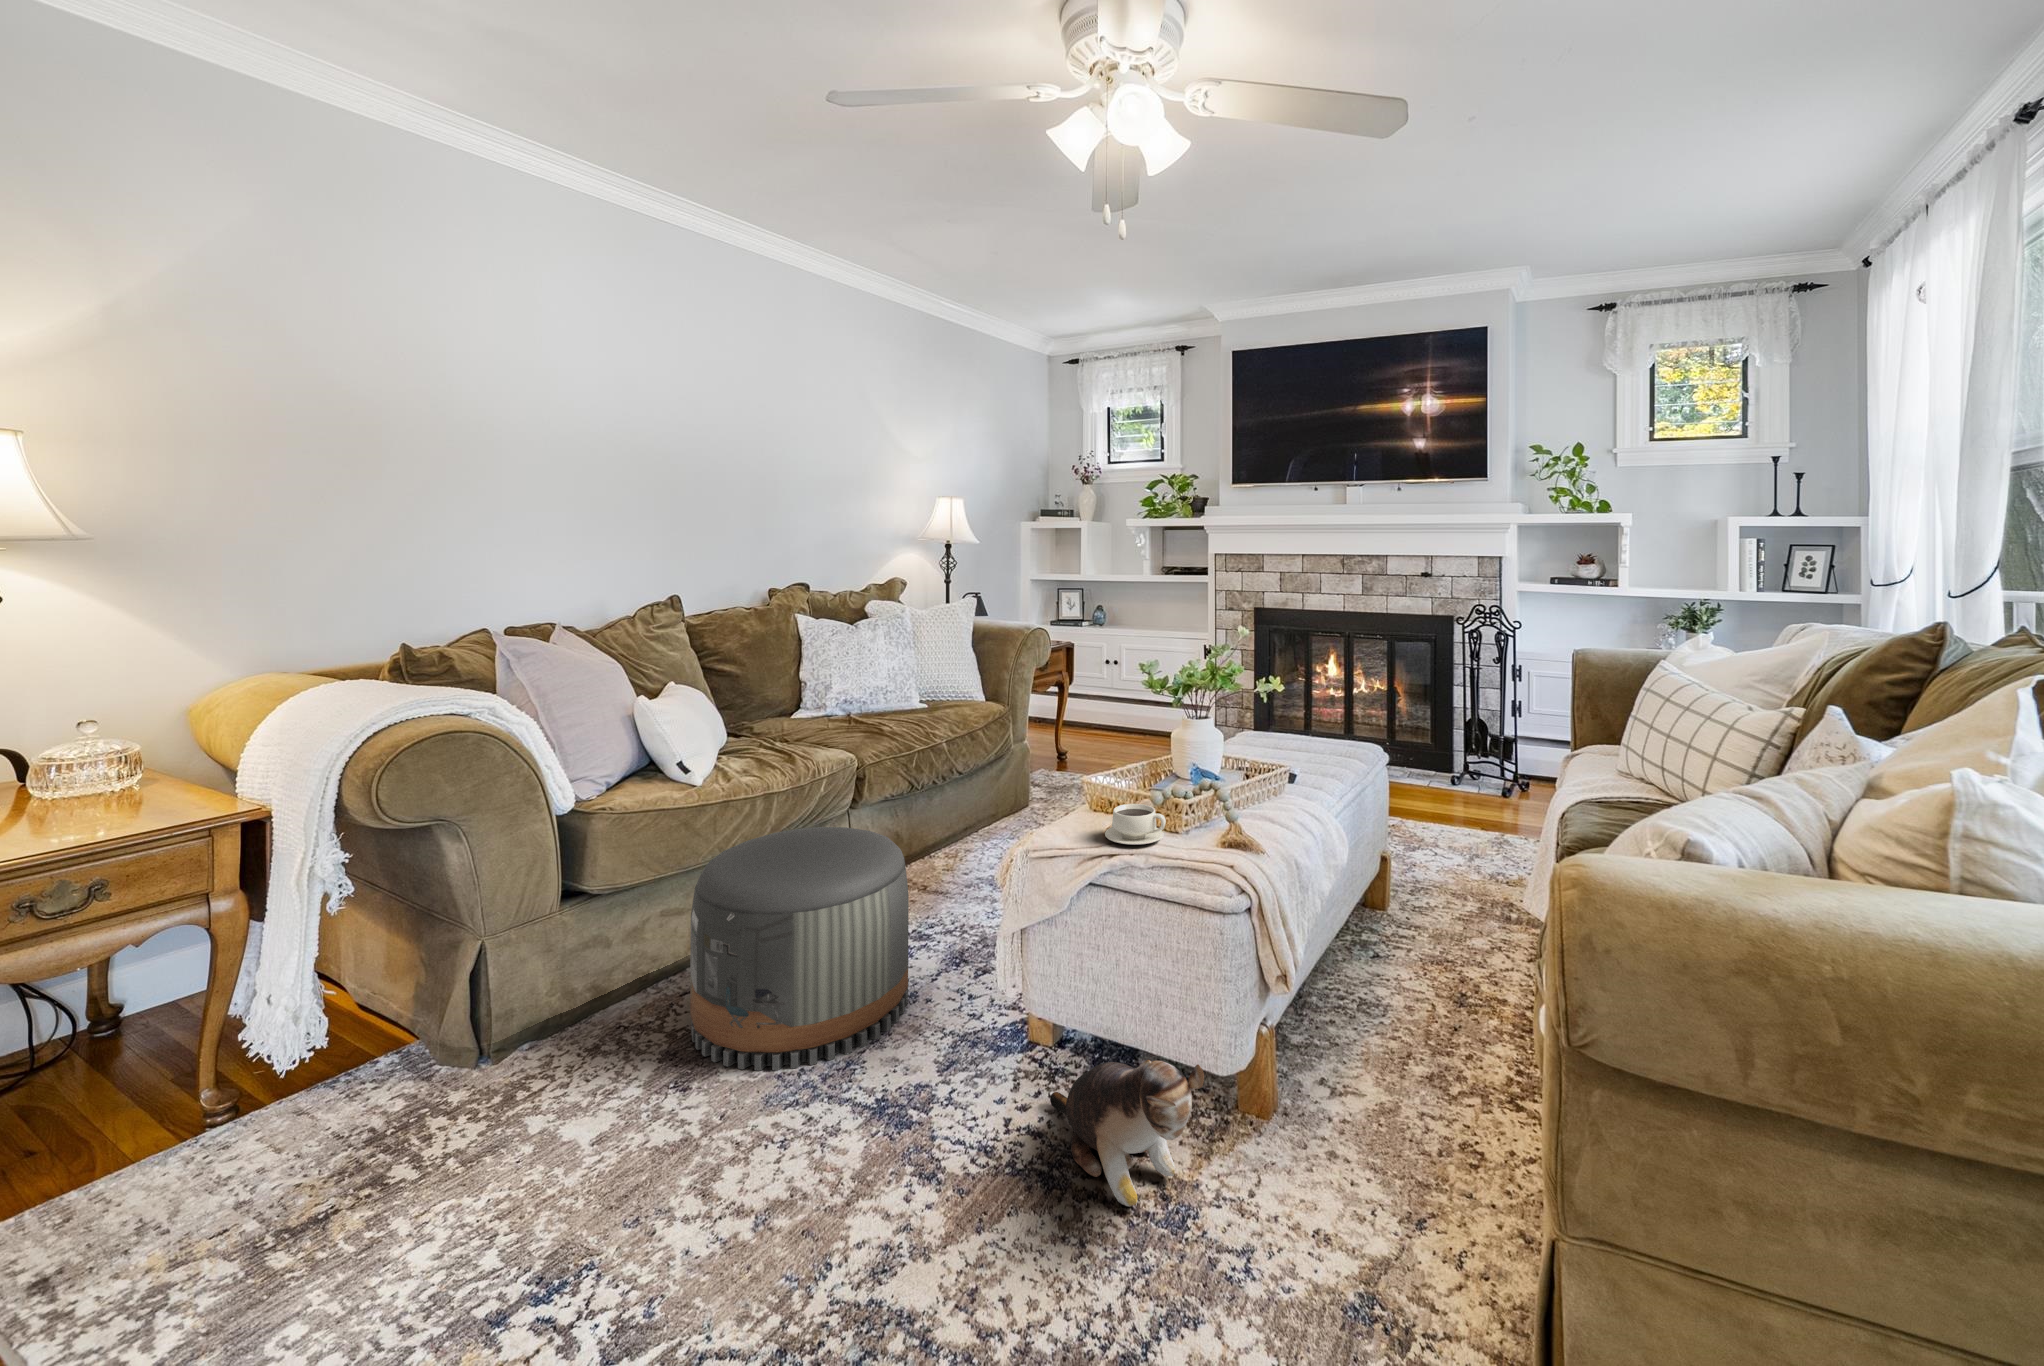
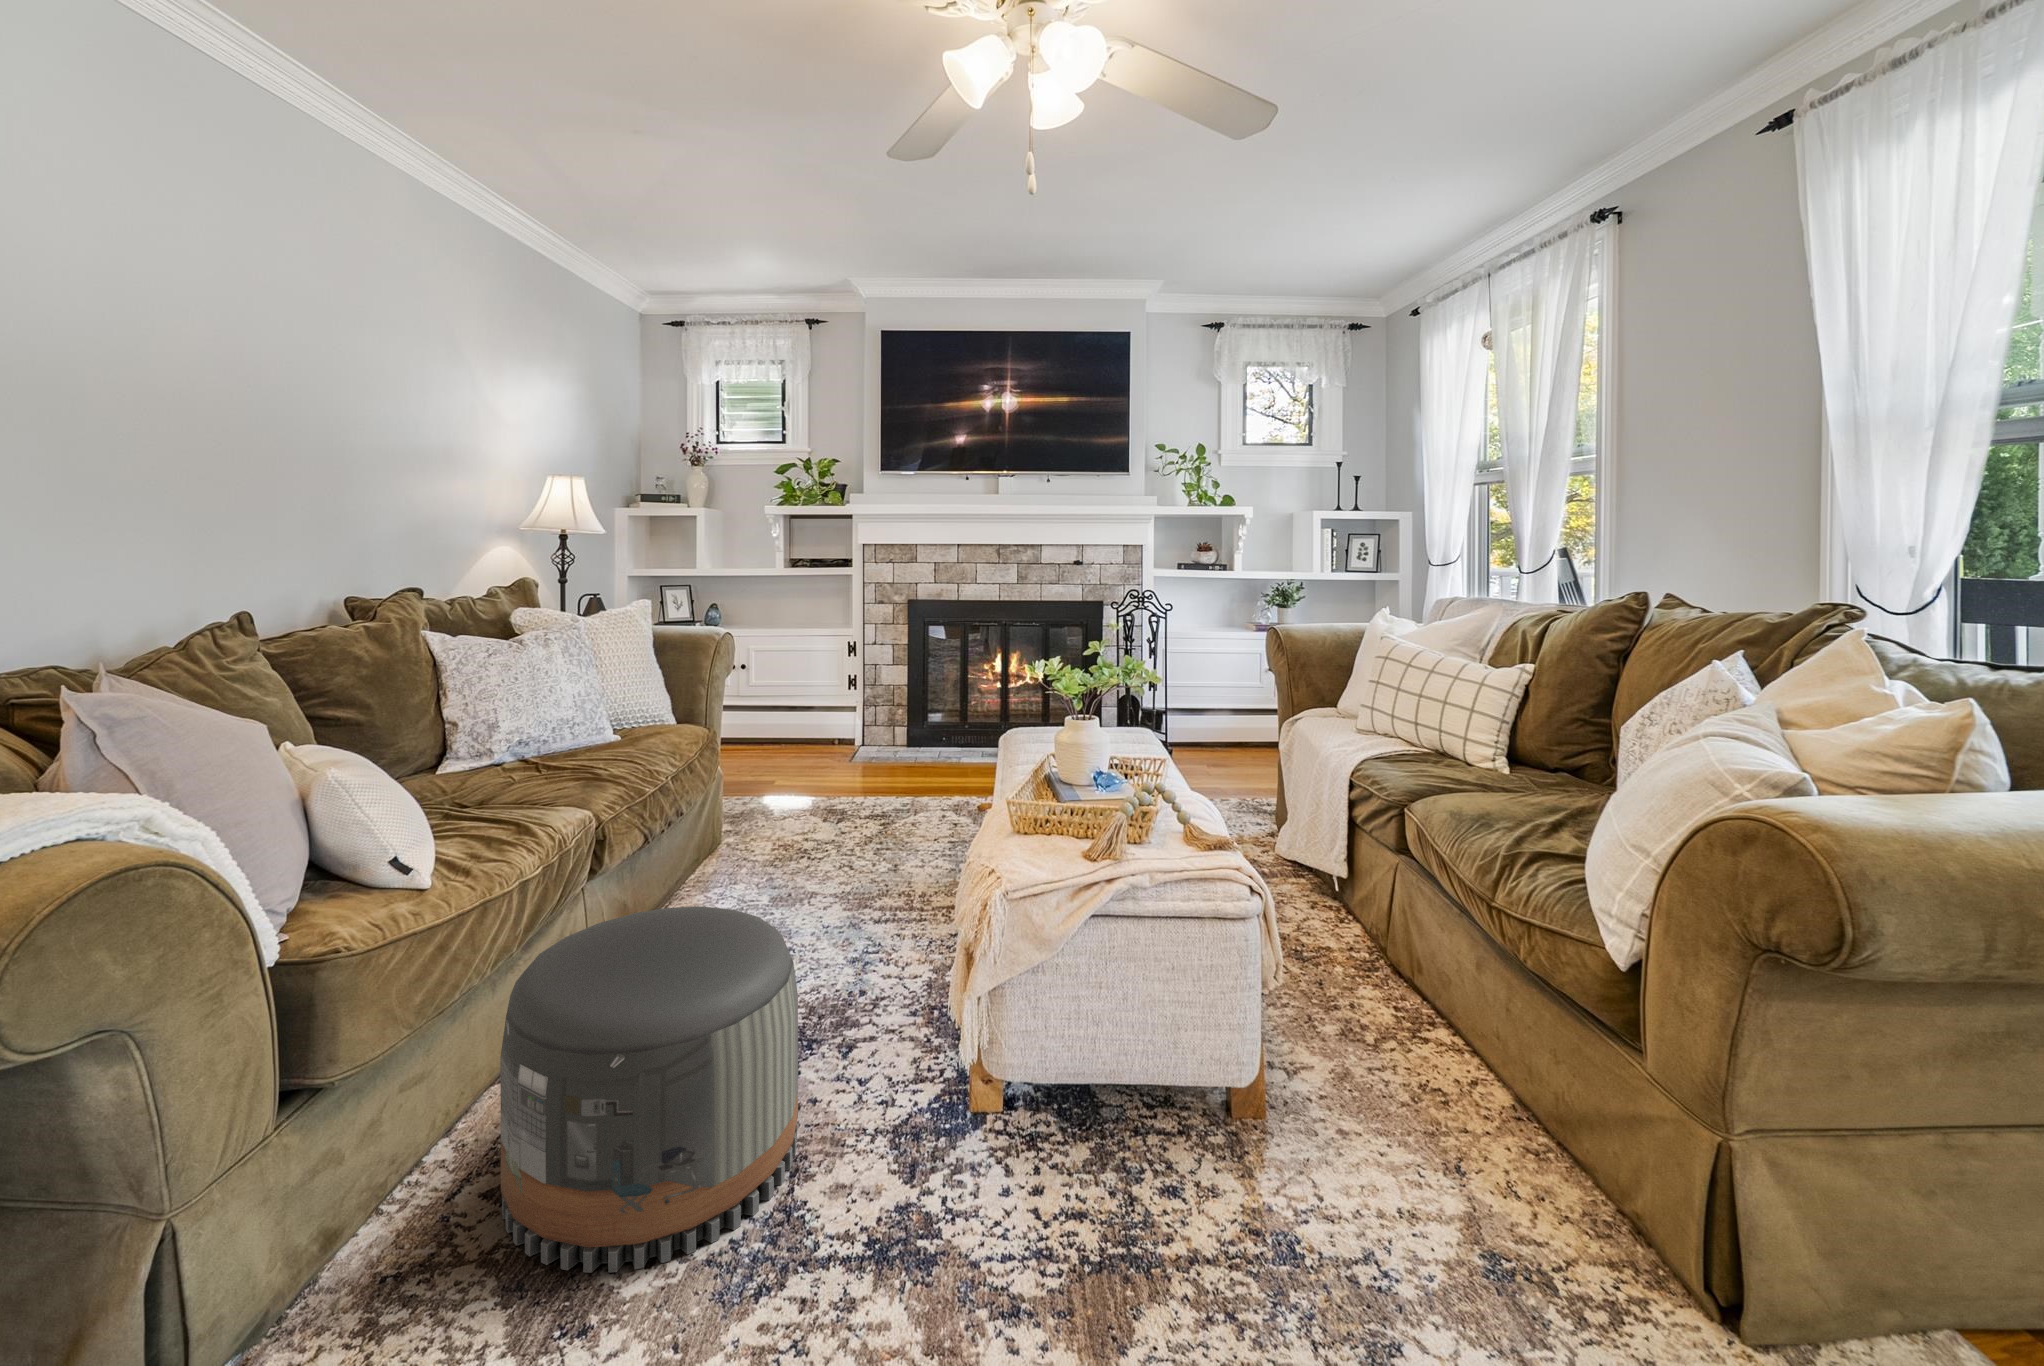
teacup: present [1105,804,1166,845] -> none [1061,820,1130,866]
plush toy: present [1050,1060,1204,1206] -> none [1060,1082,1316,1258]

